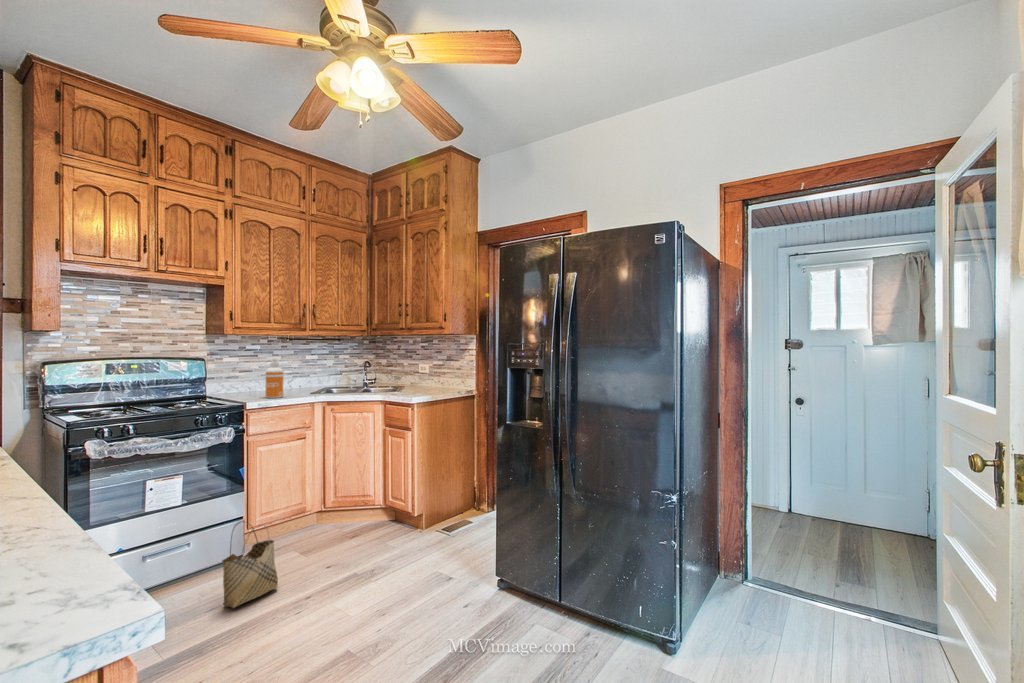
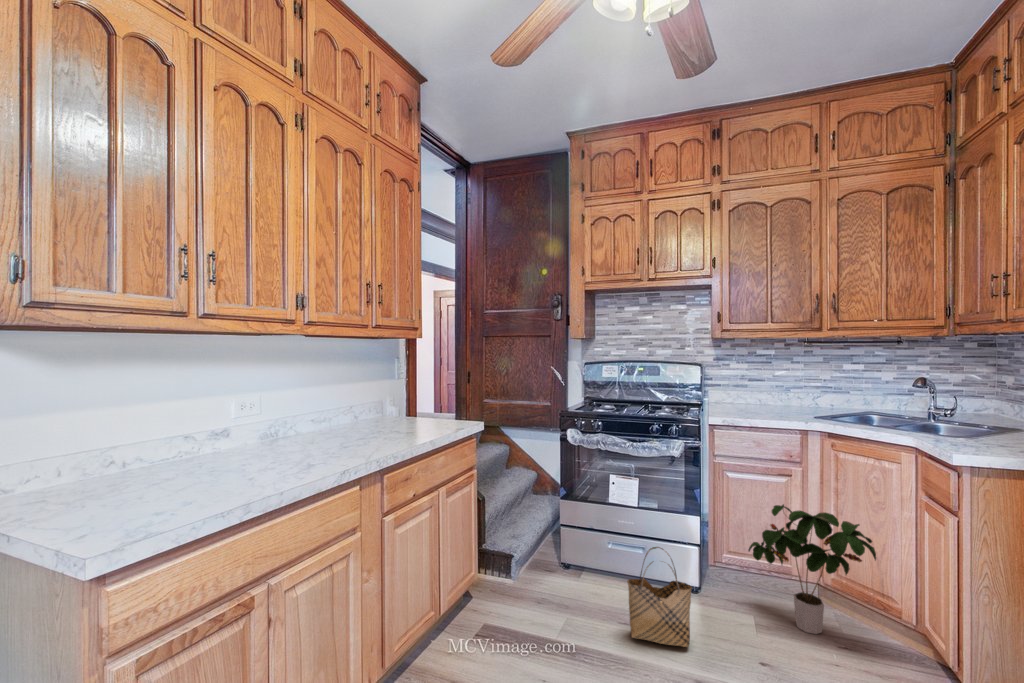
soap dispenser: present [266,358,283,398] -> none [756,366,778,416]
potted plant: none [280,455,362,542] -> present [748,504,876,634]

